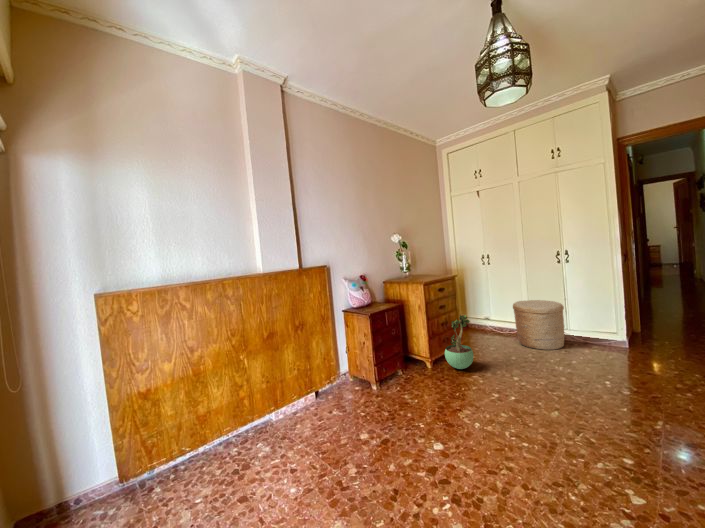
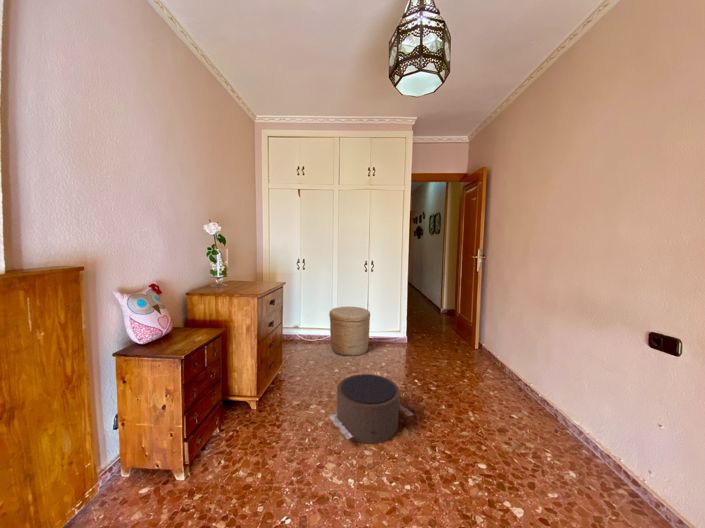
potted plant: present [445,315,473,369] -> none [275,332,309,400]
pouf: none [479,356,570,414] -> present [329,374,413,444]

